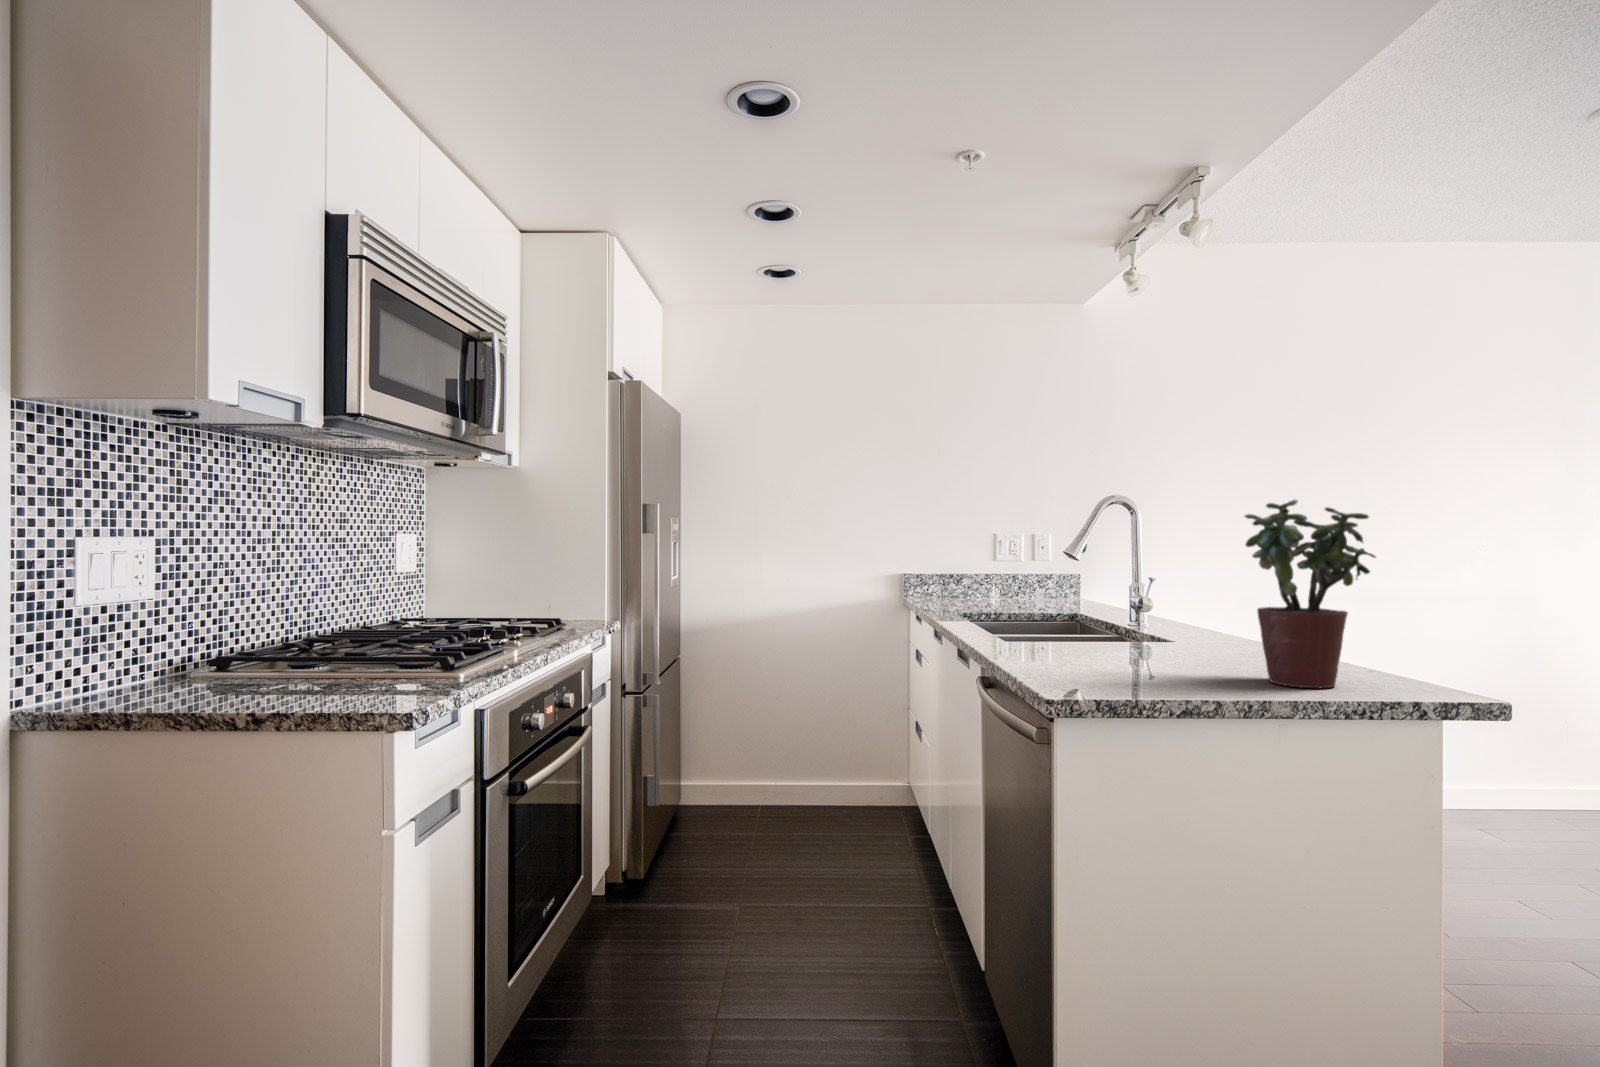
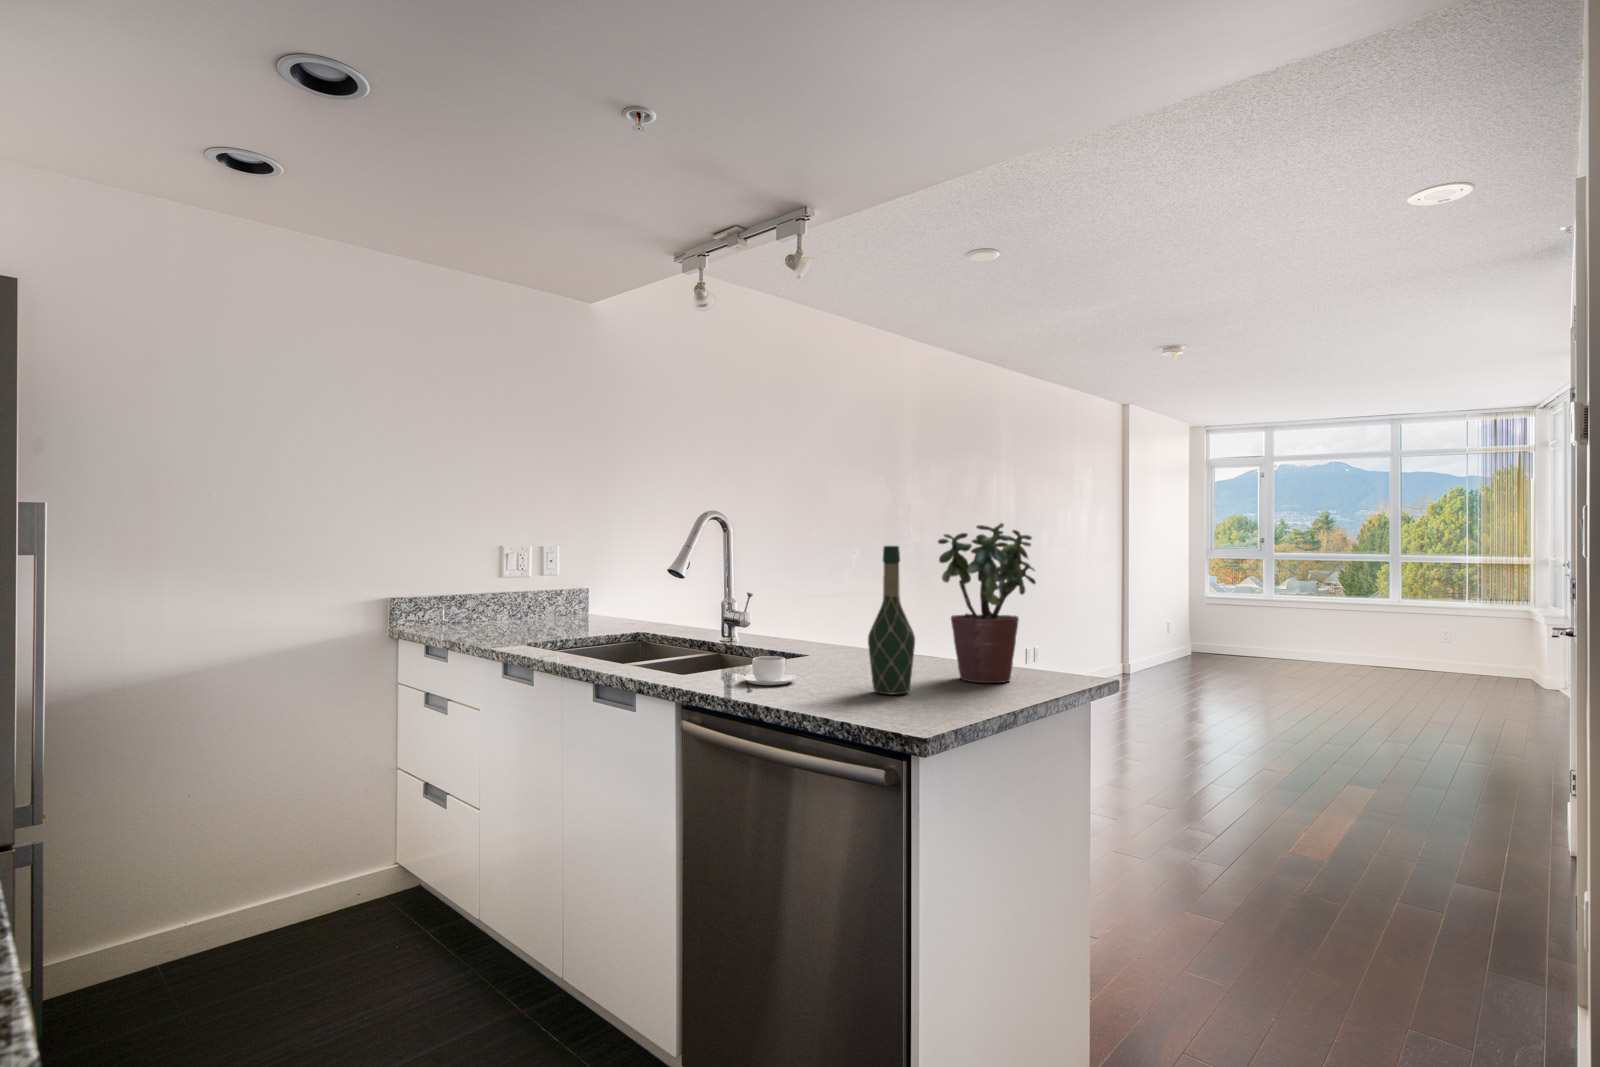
wine bottle: none [1118,527,1170,681] -> present [868,546,915,695]
coffee cup: none [1033,634,1087,660] -> present [742,656,797,685]

